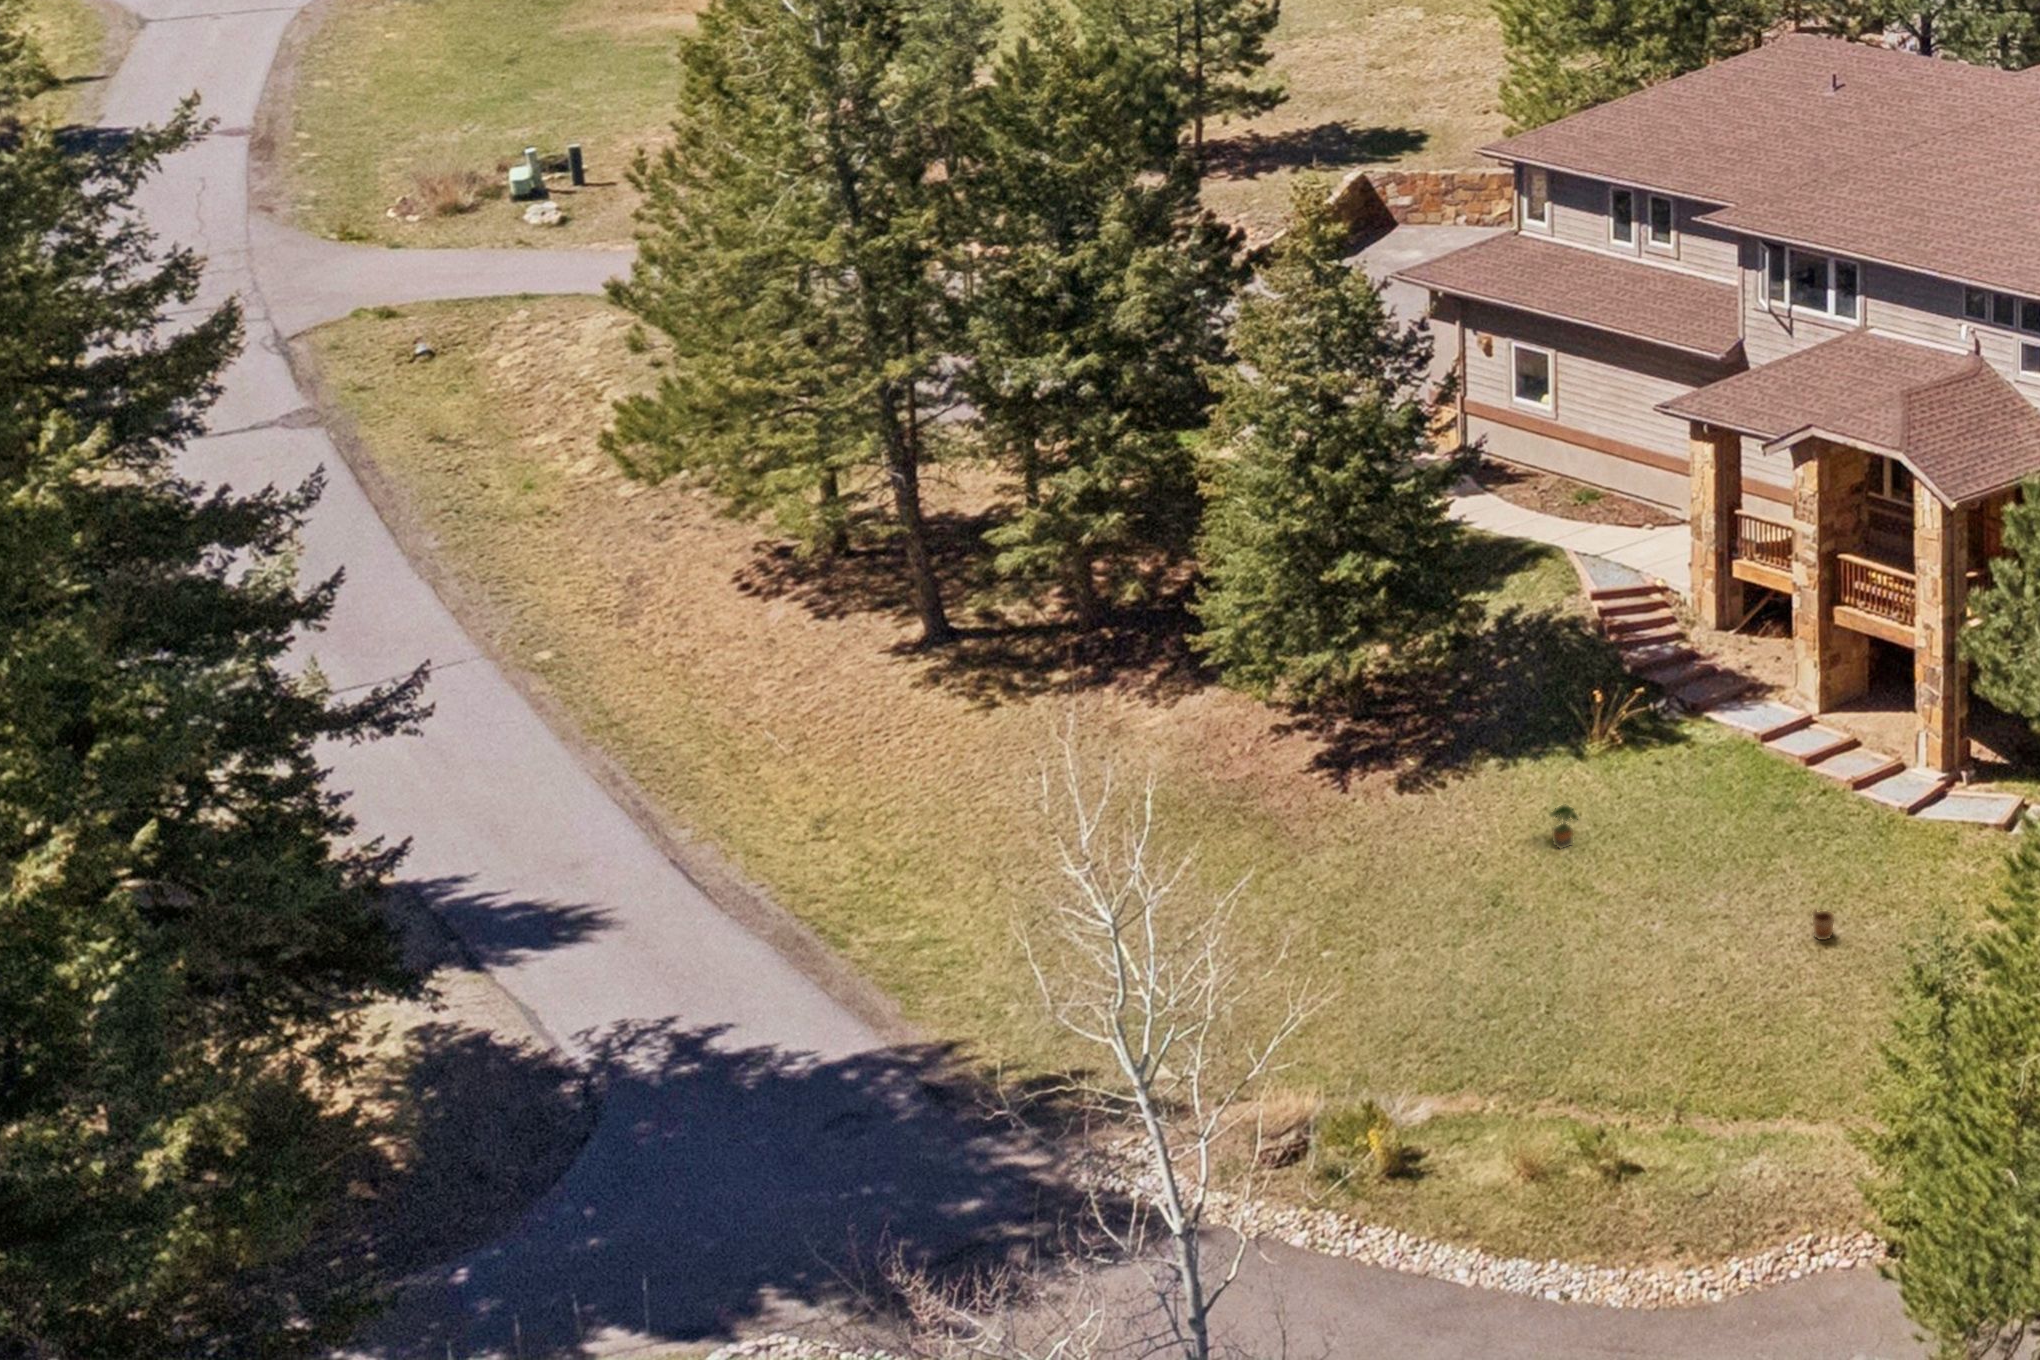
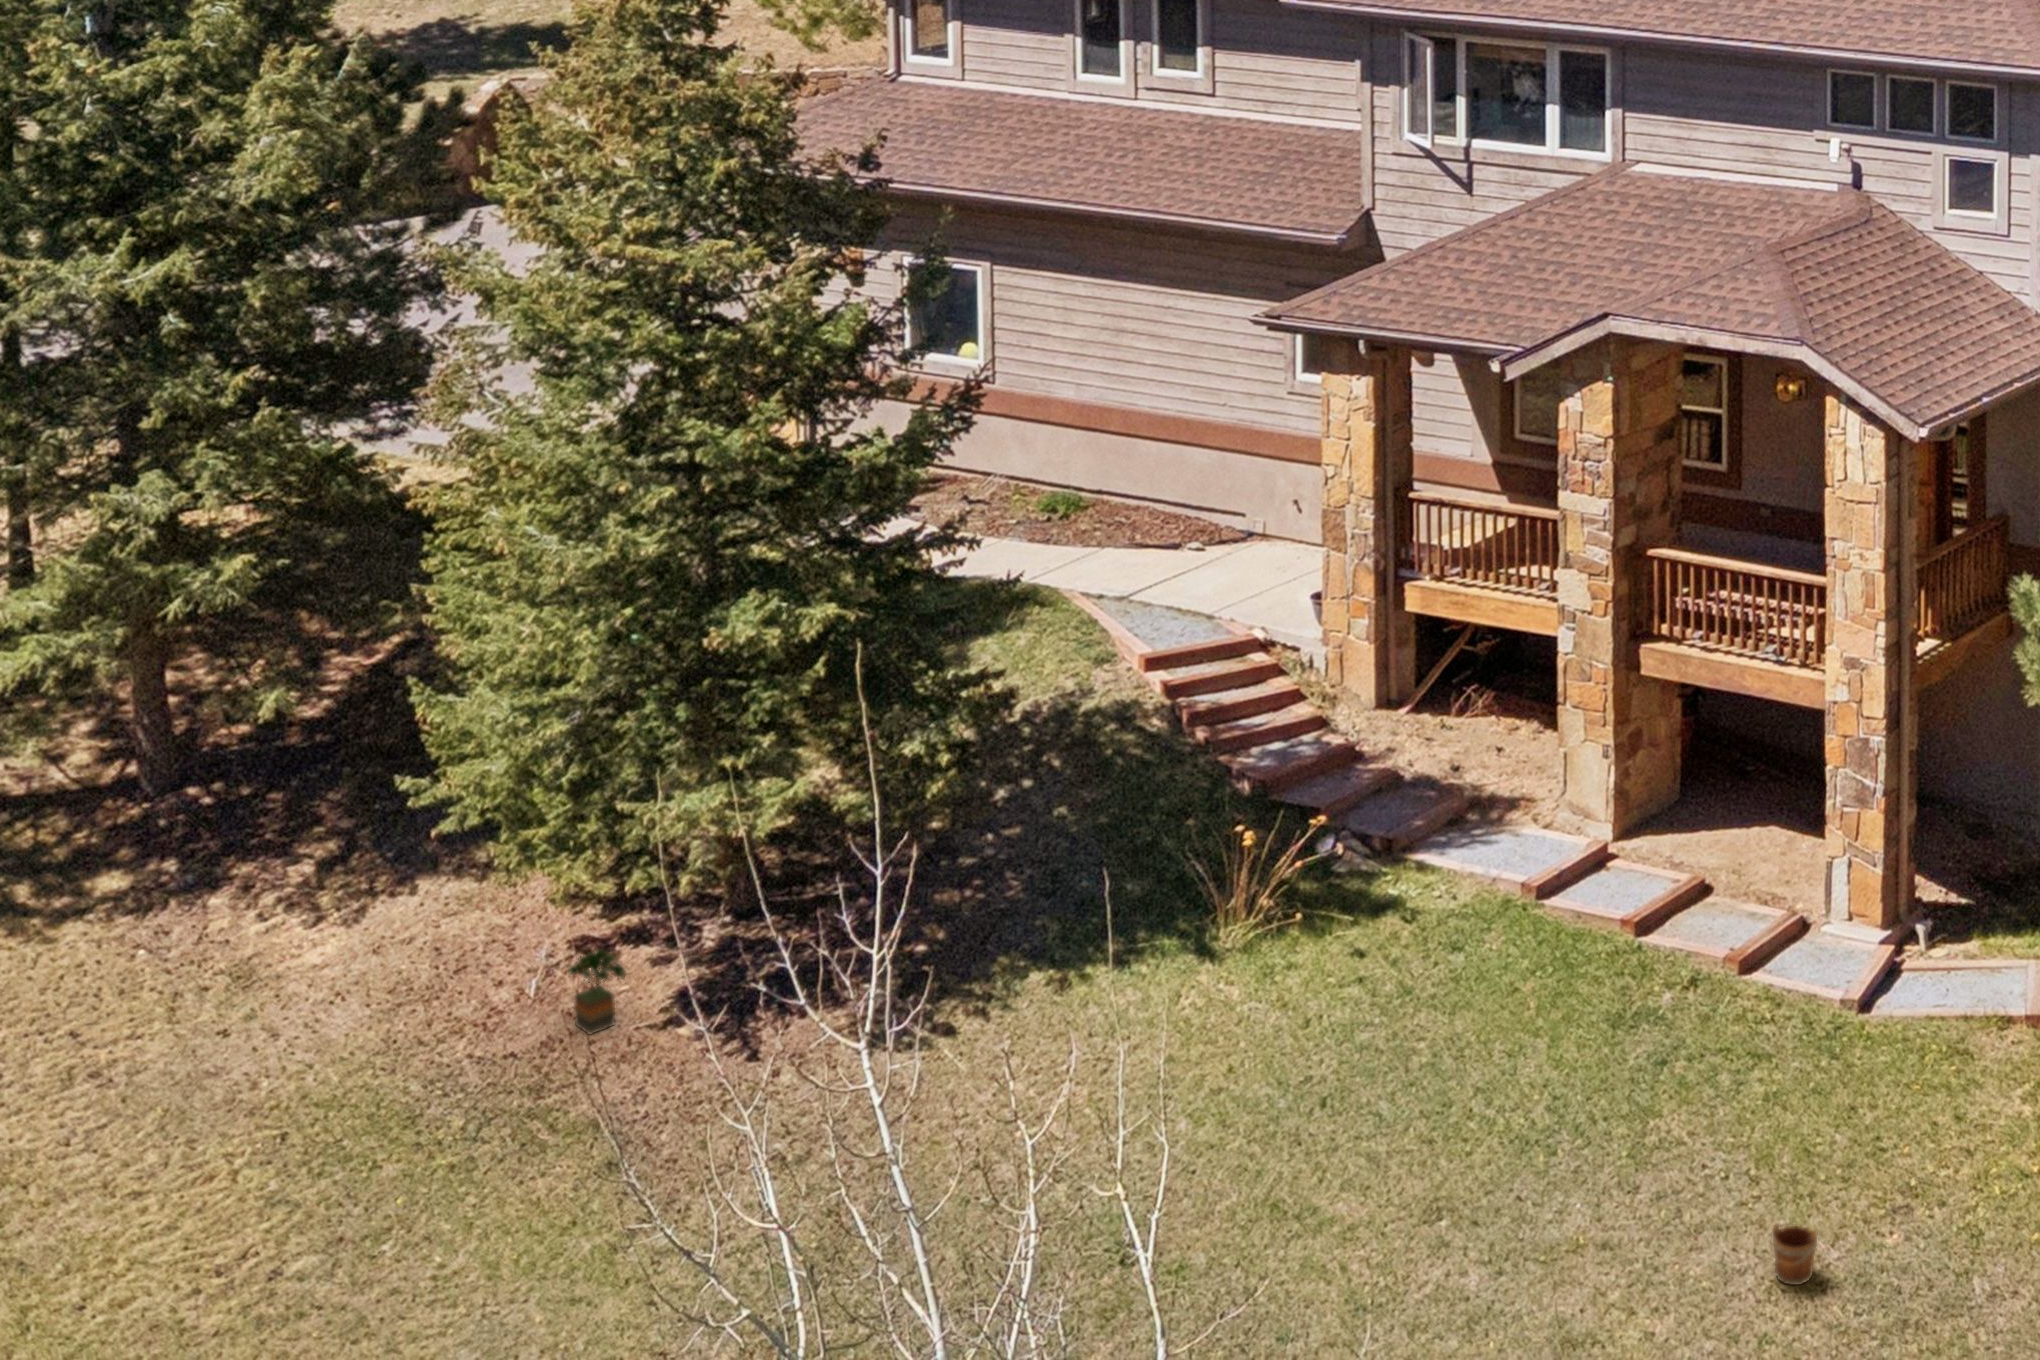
potted tree: present [1551,804,1578,848] -> present [568,949,626,1034]

